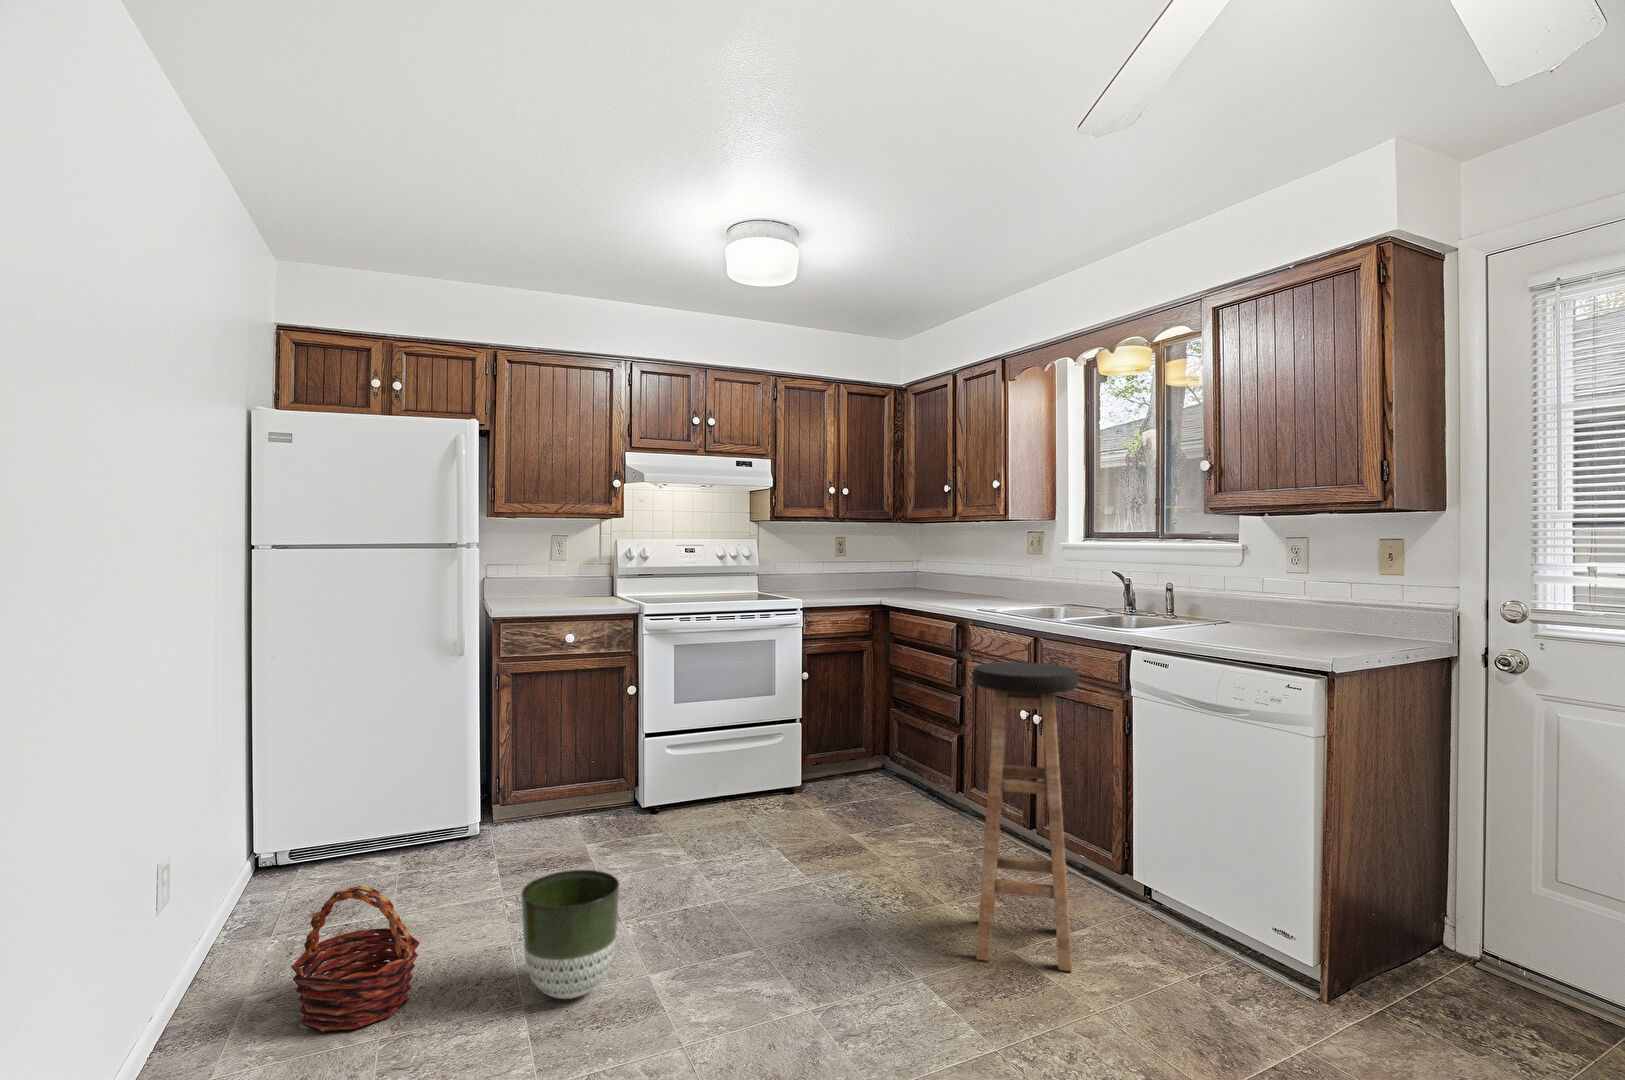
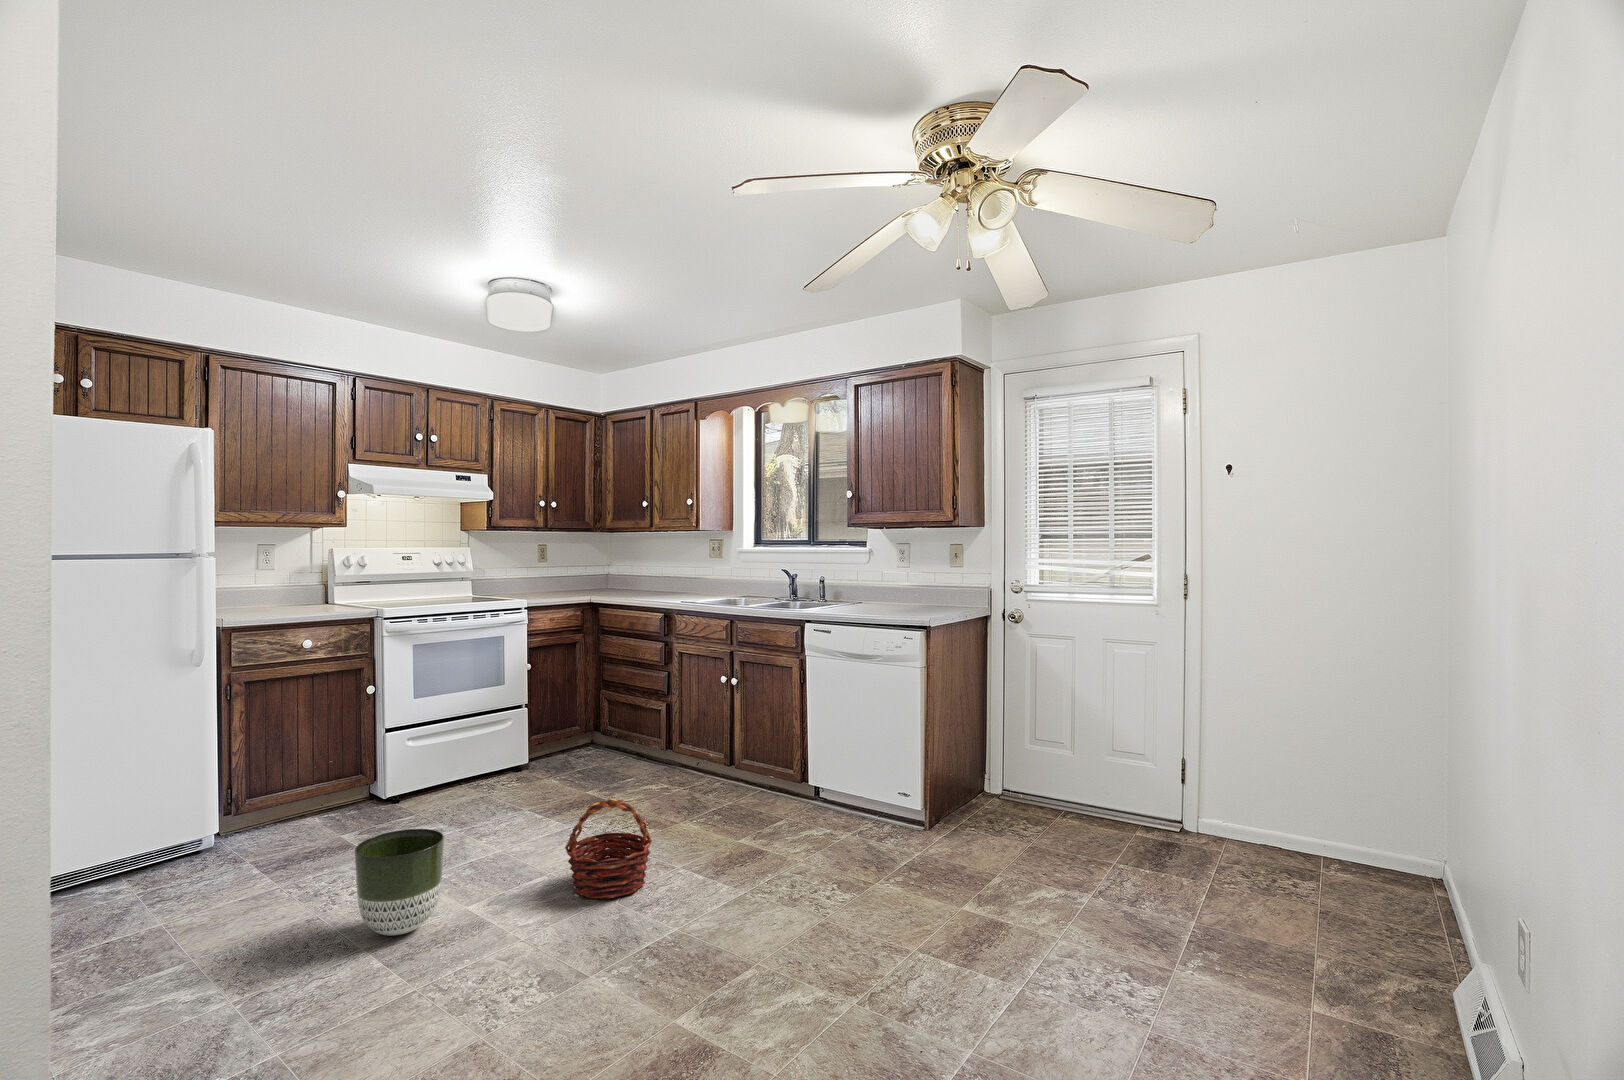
bar stool: present [972,662,1079,971] -> none [707,635,782,850]
basket: present [291,886,420,1032] -> present [565,799,652,899]

